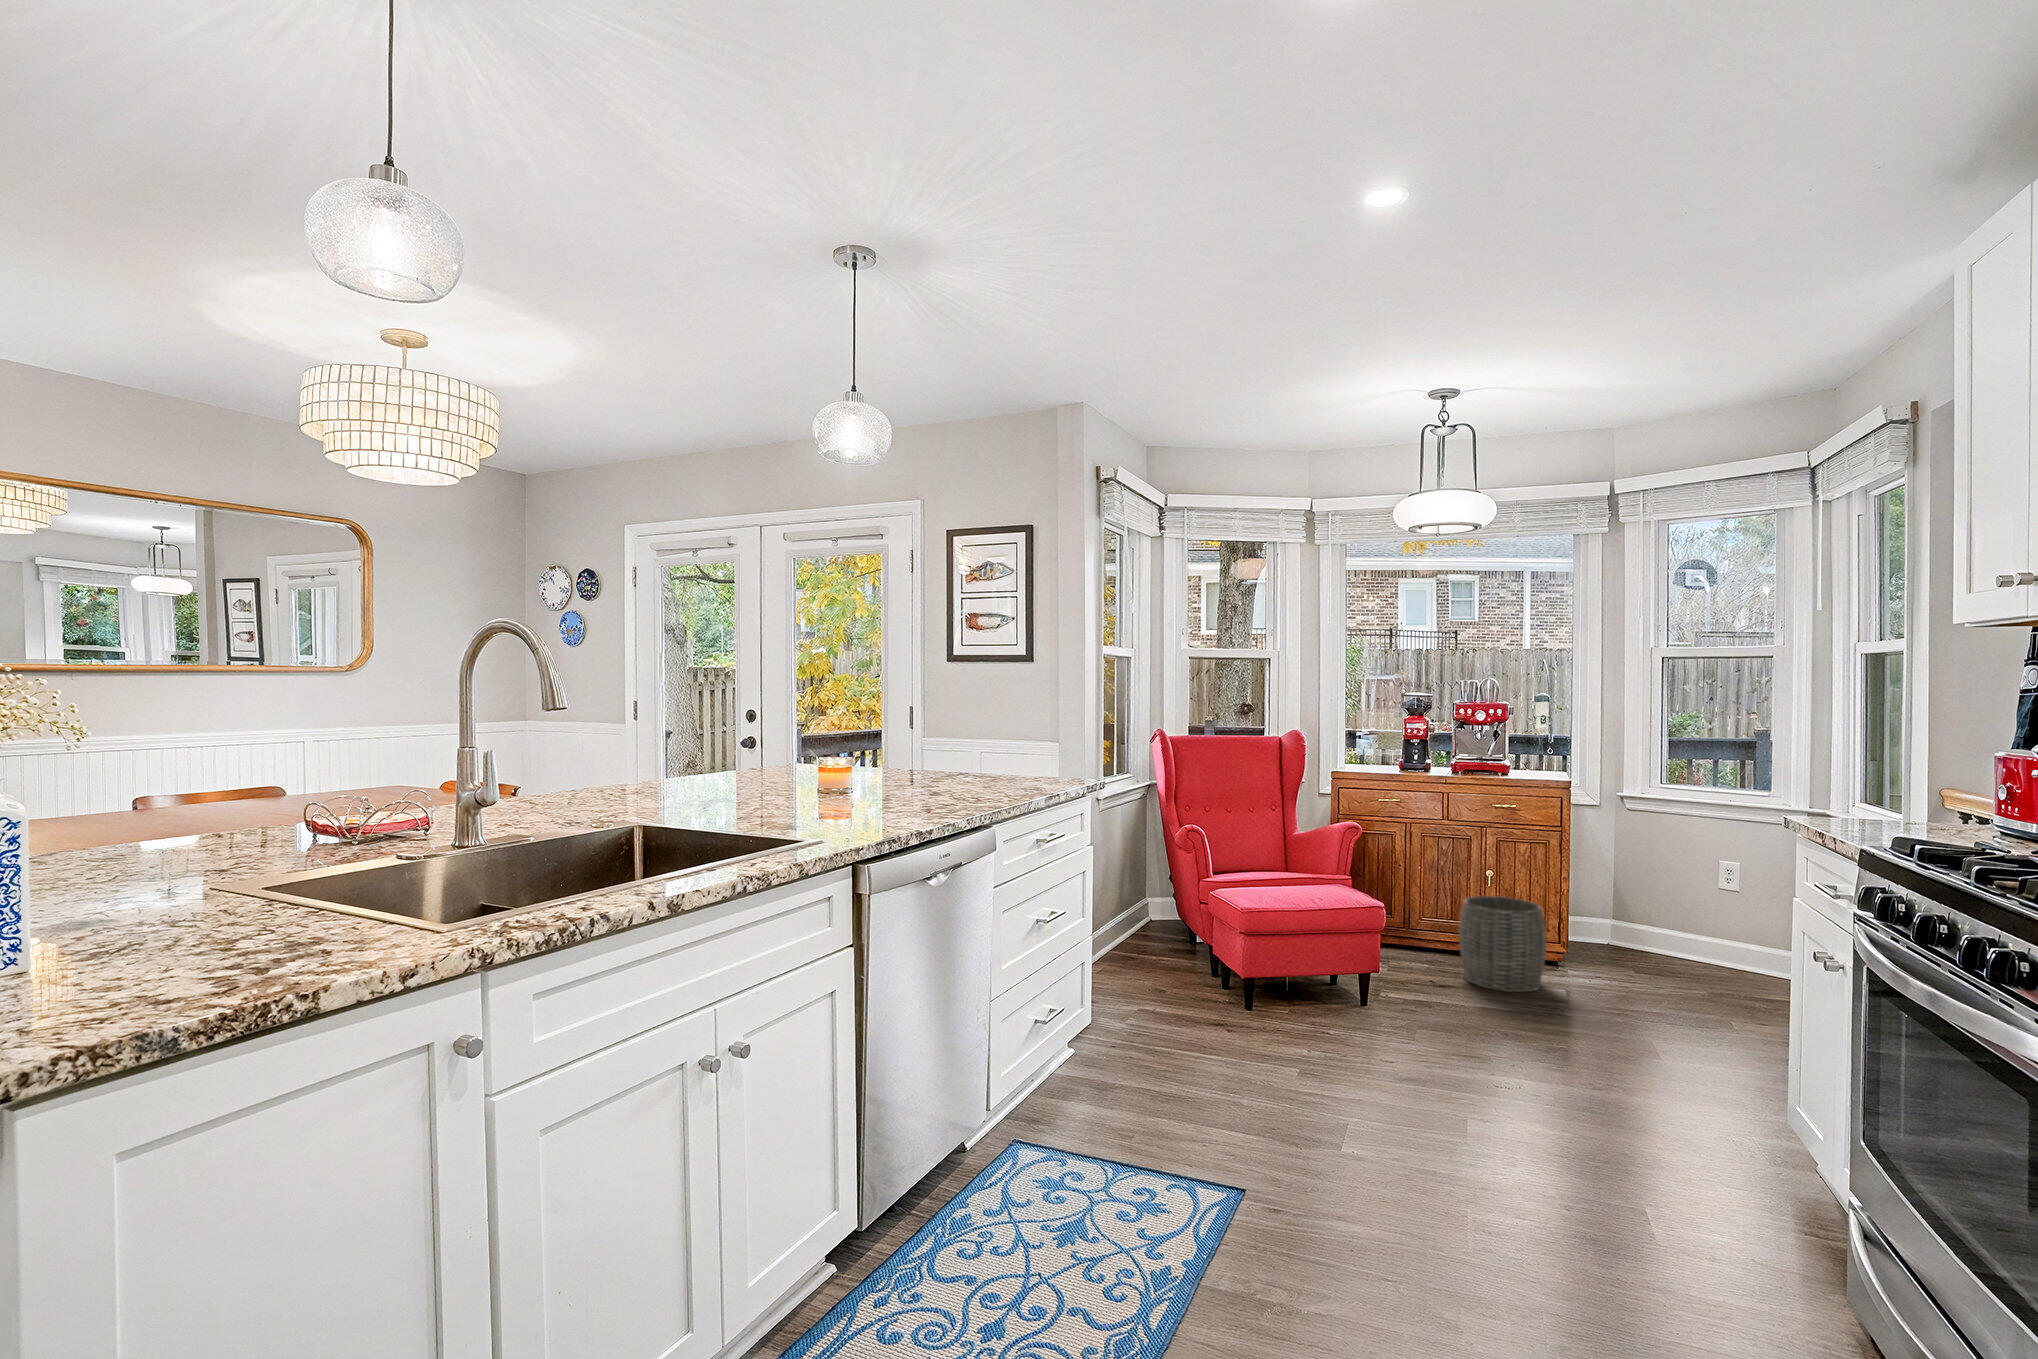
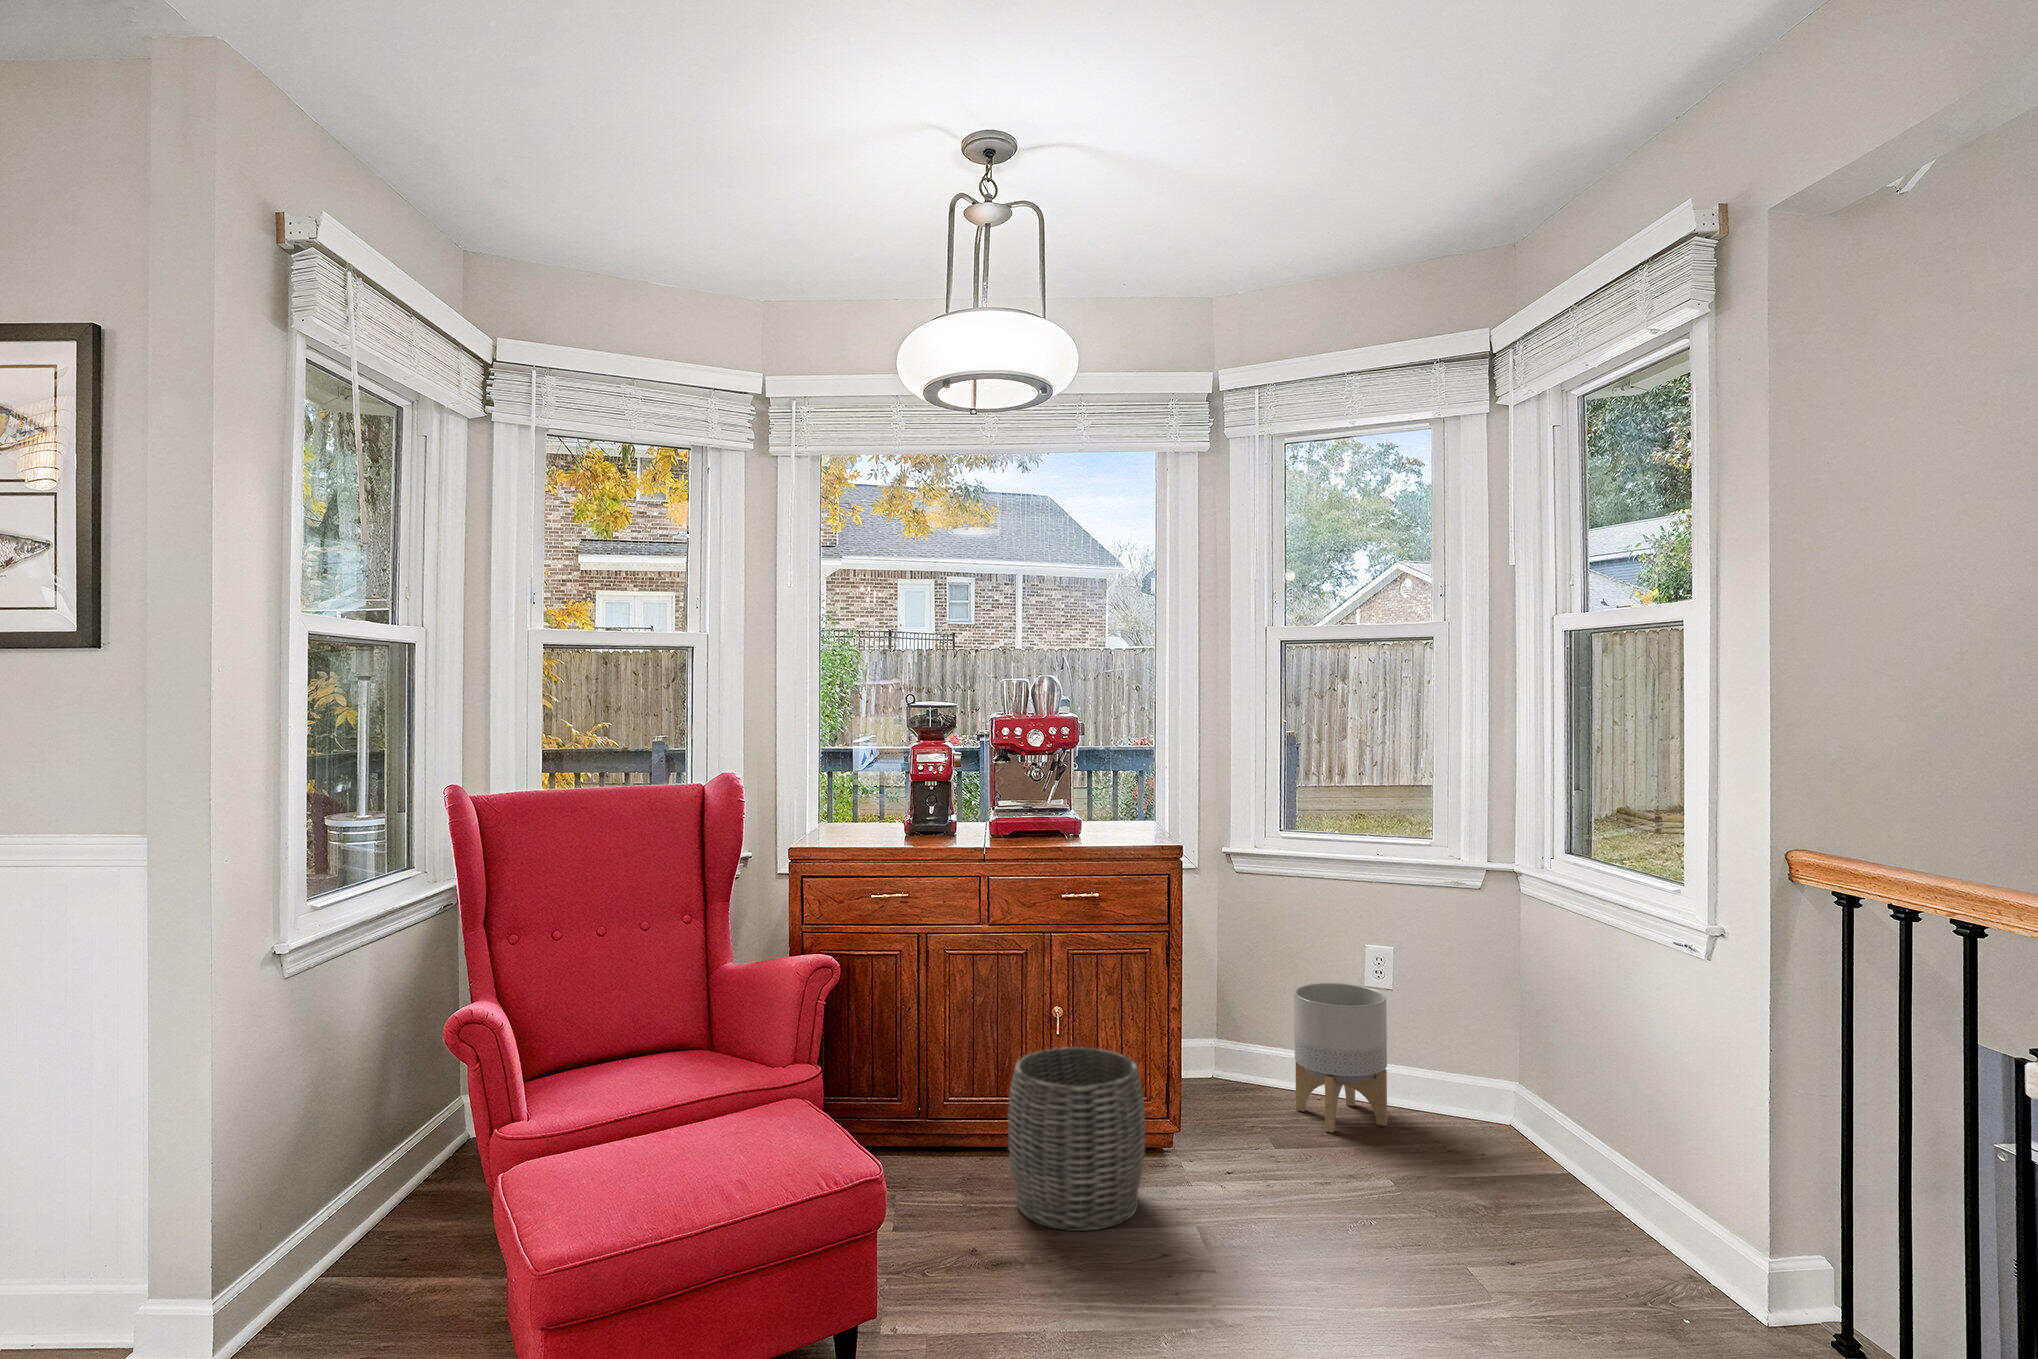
planter: none [1665,884,1736,979] -> present [1294,983,1387,1132]

